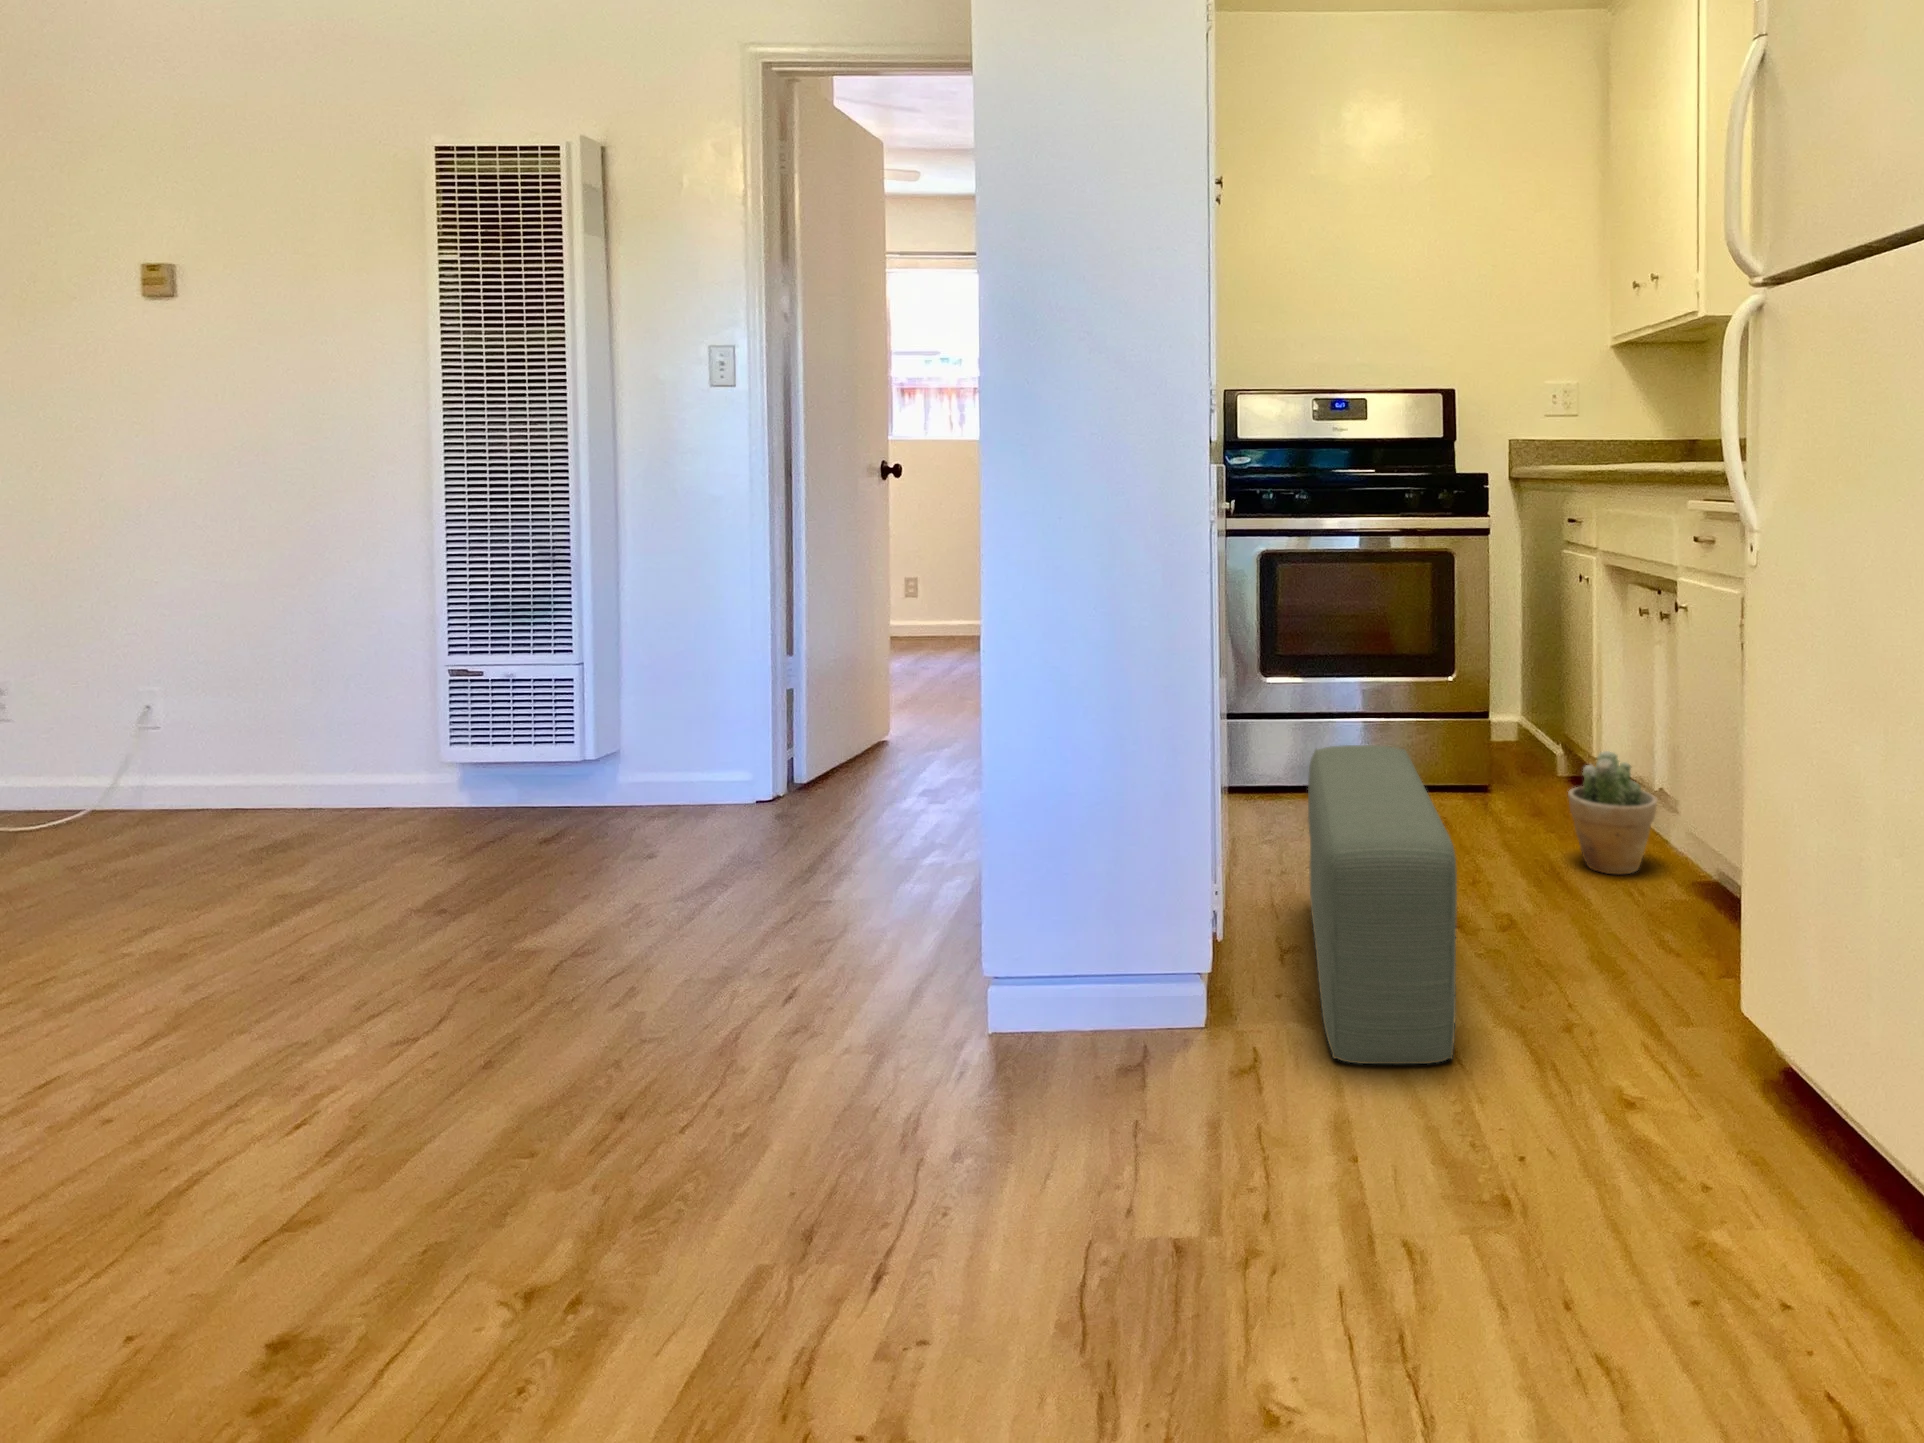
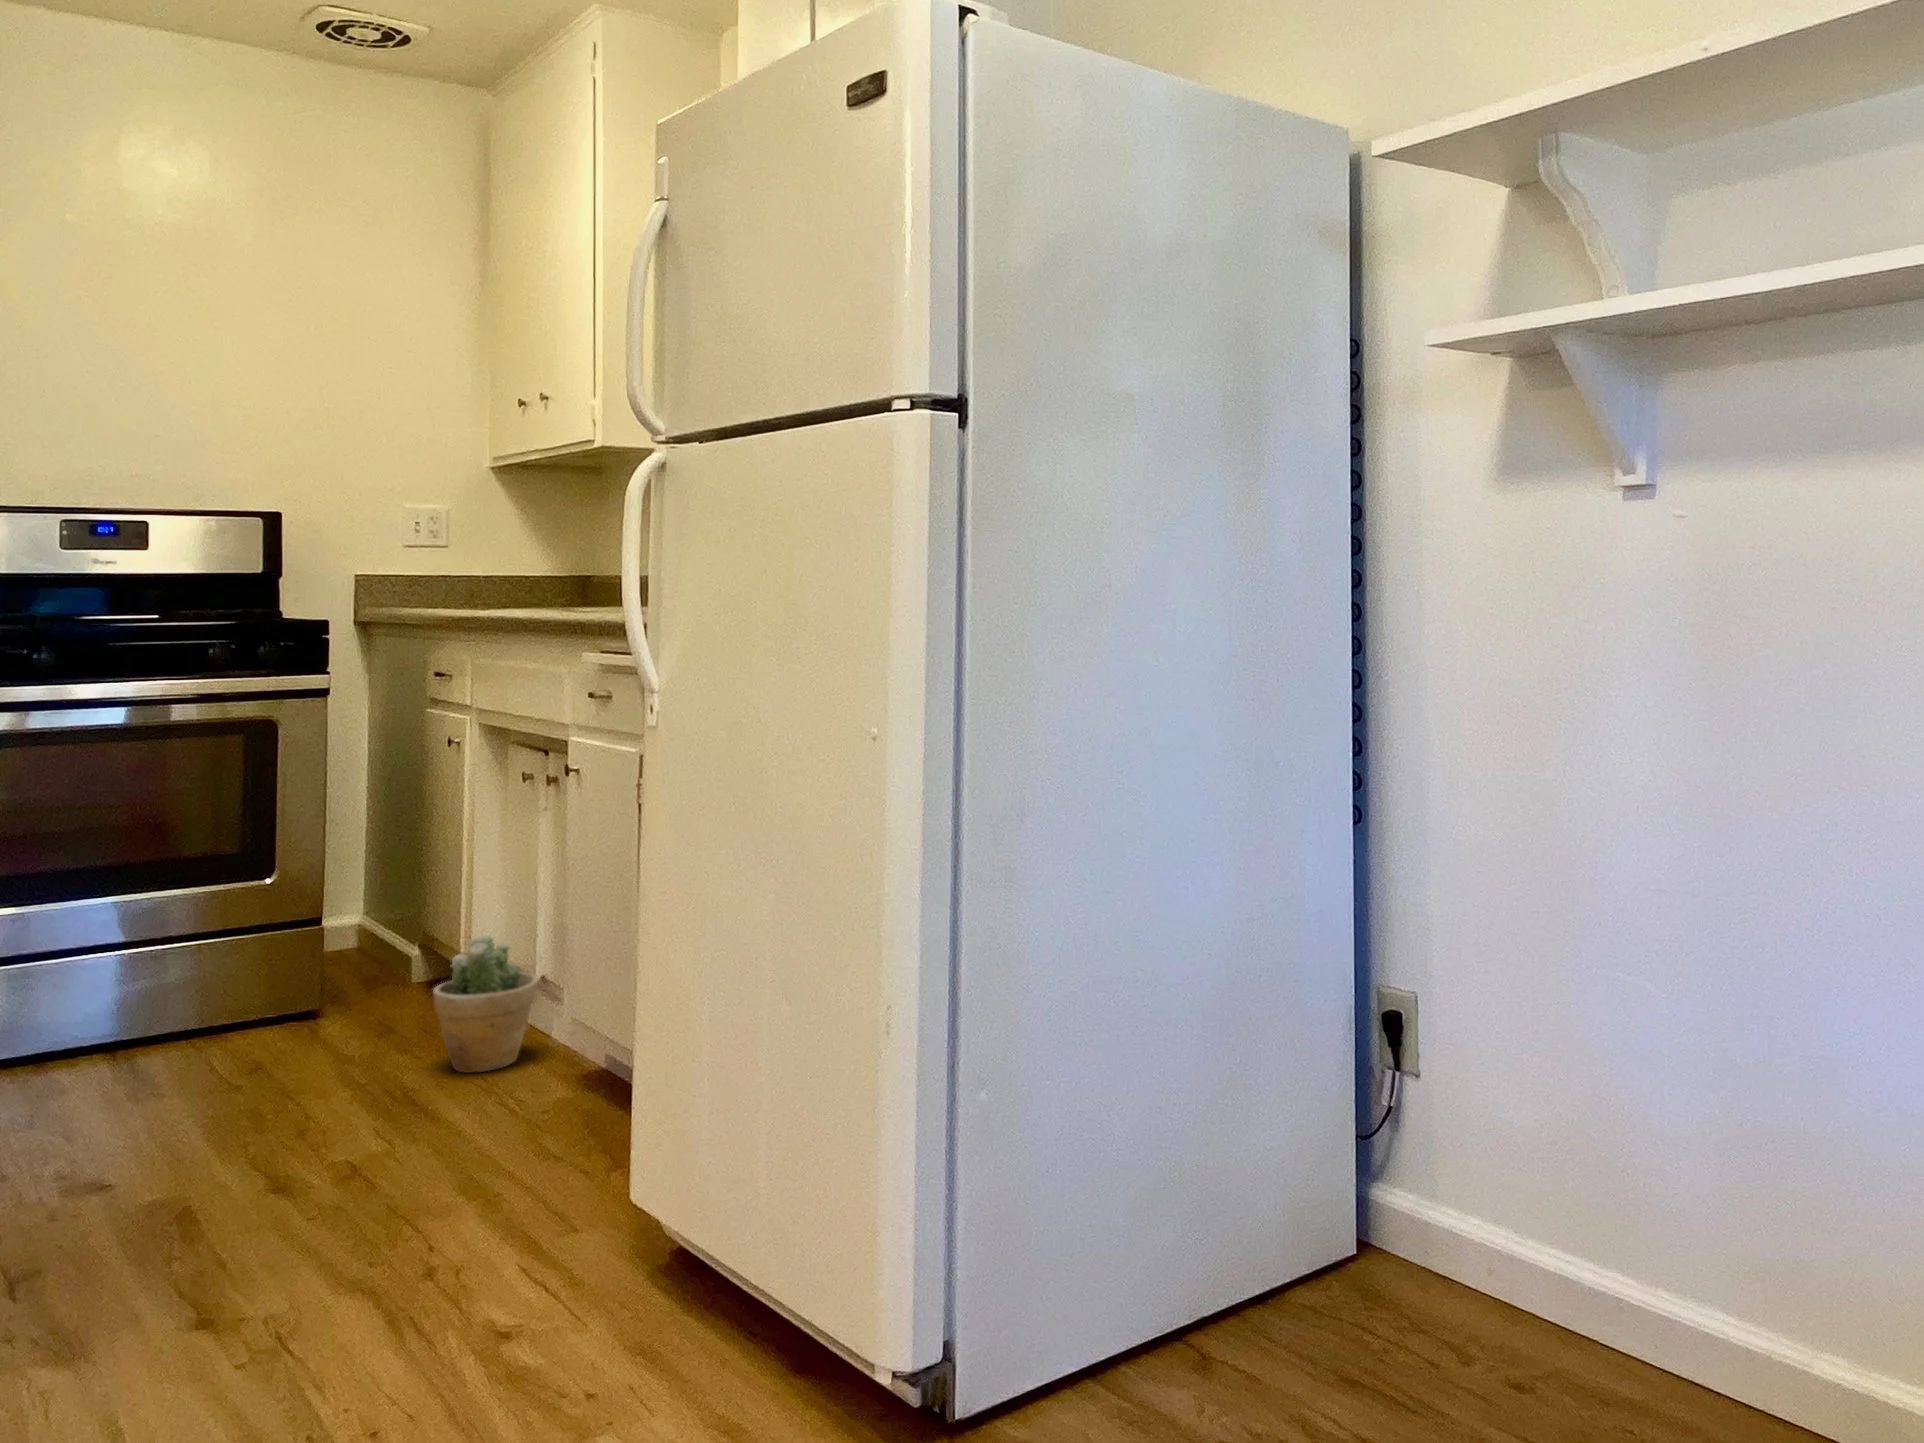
pouf: present [1308,745,1457,1064] -> none [72,972,306,1343]

